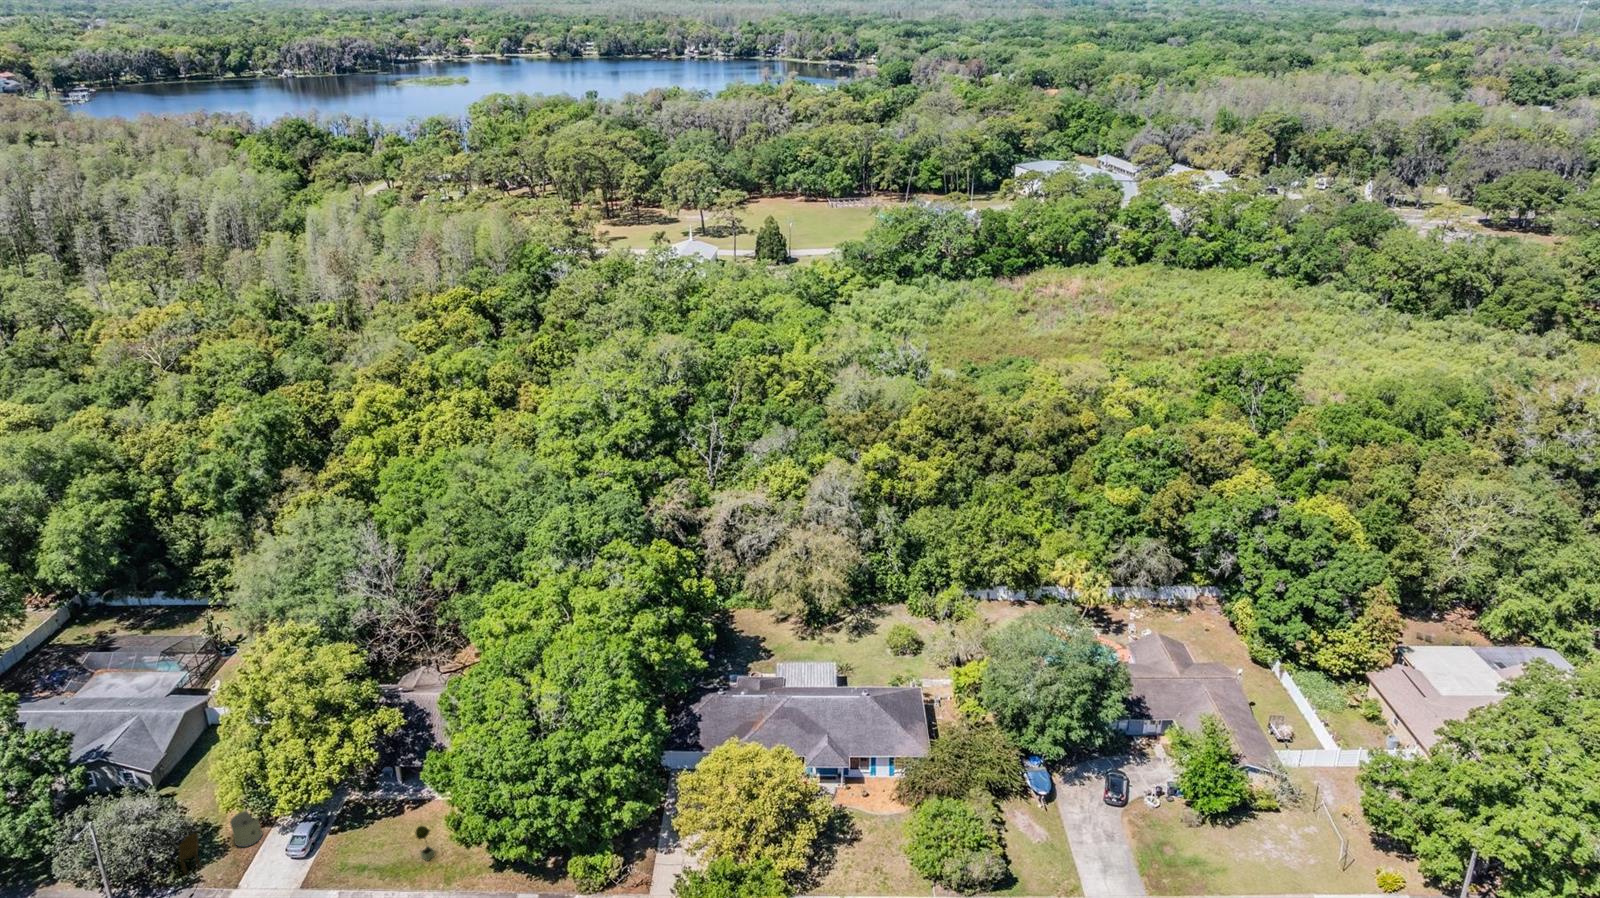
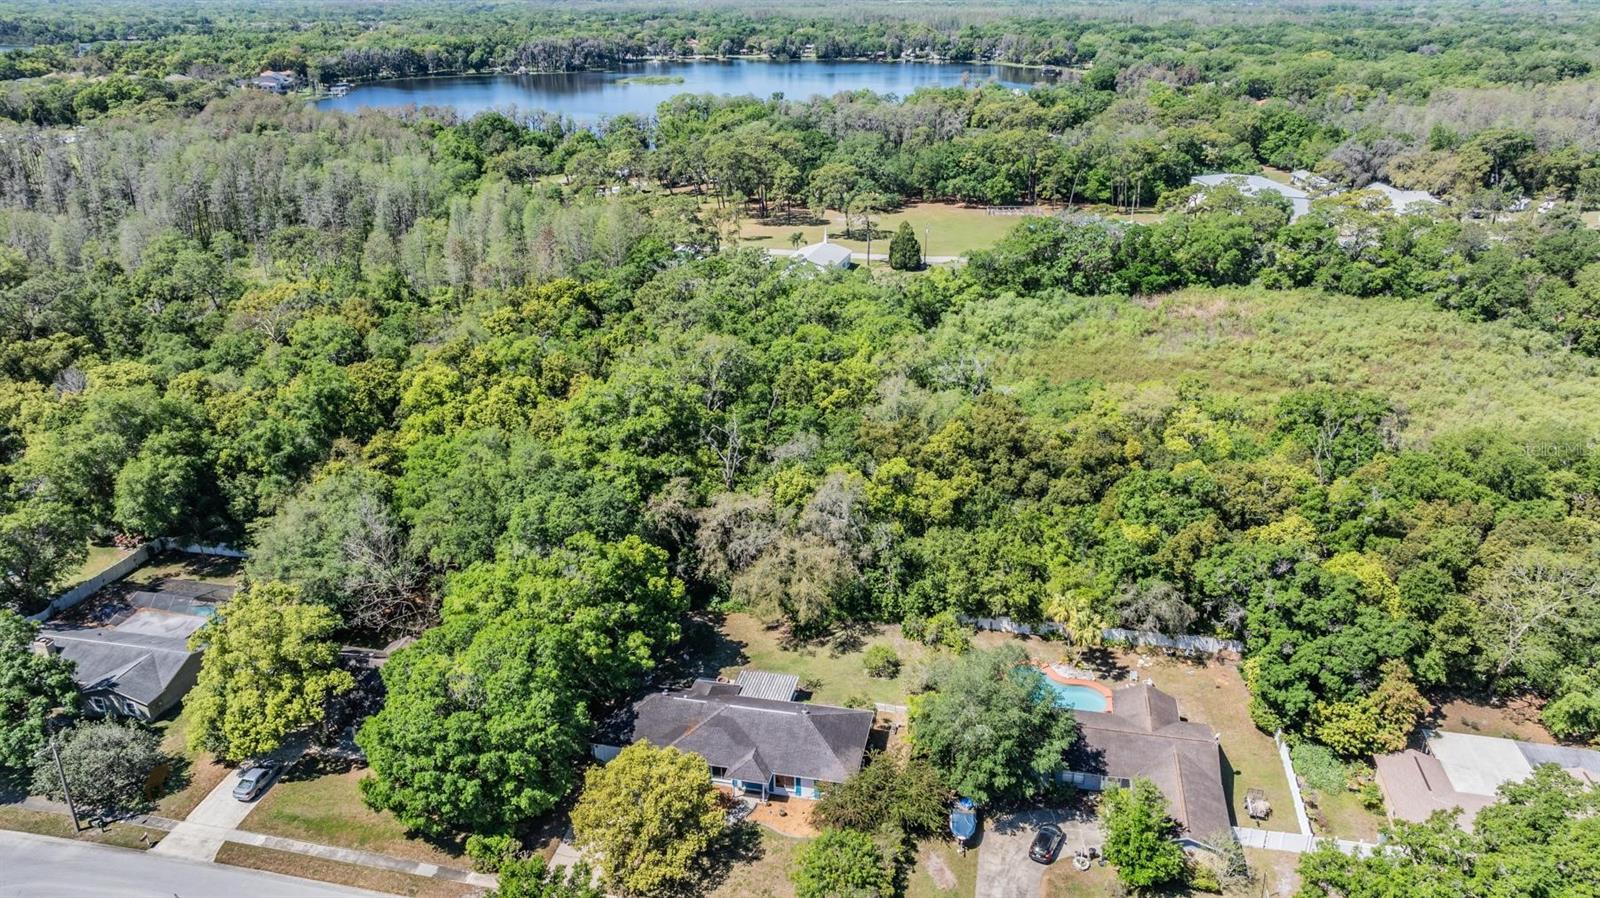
trash can: present [230,811,262,847] -> none [196,750,227,783]
potted tree: present [415,826,435,861] -> none [344,785,364,820]

